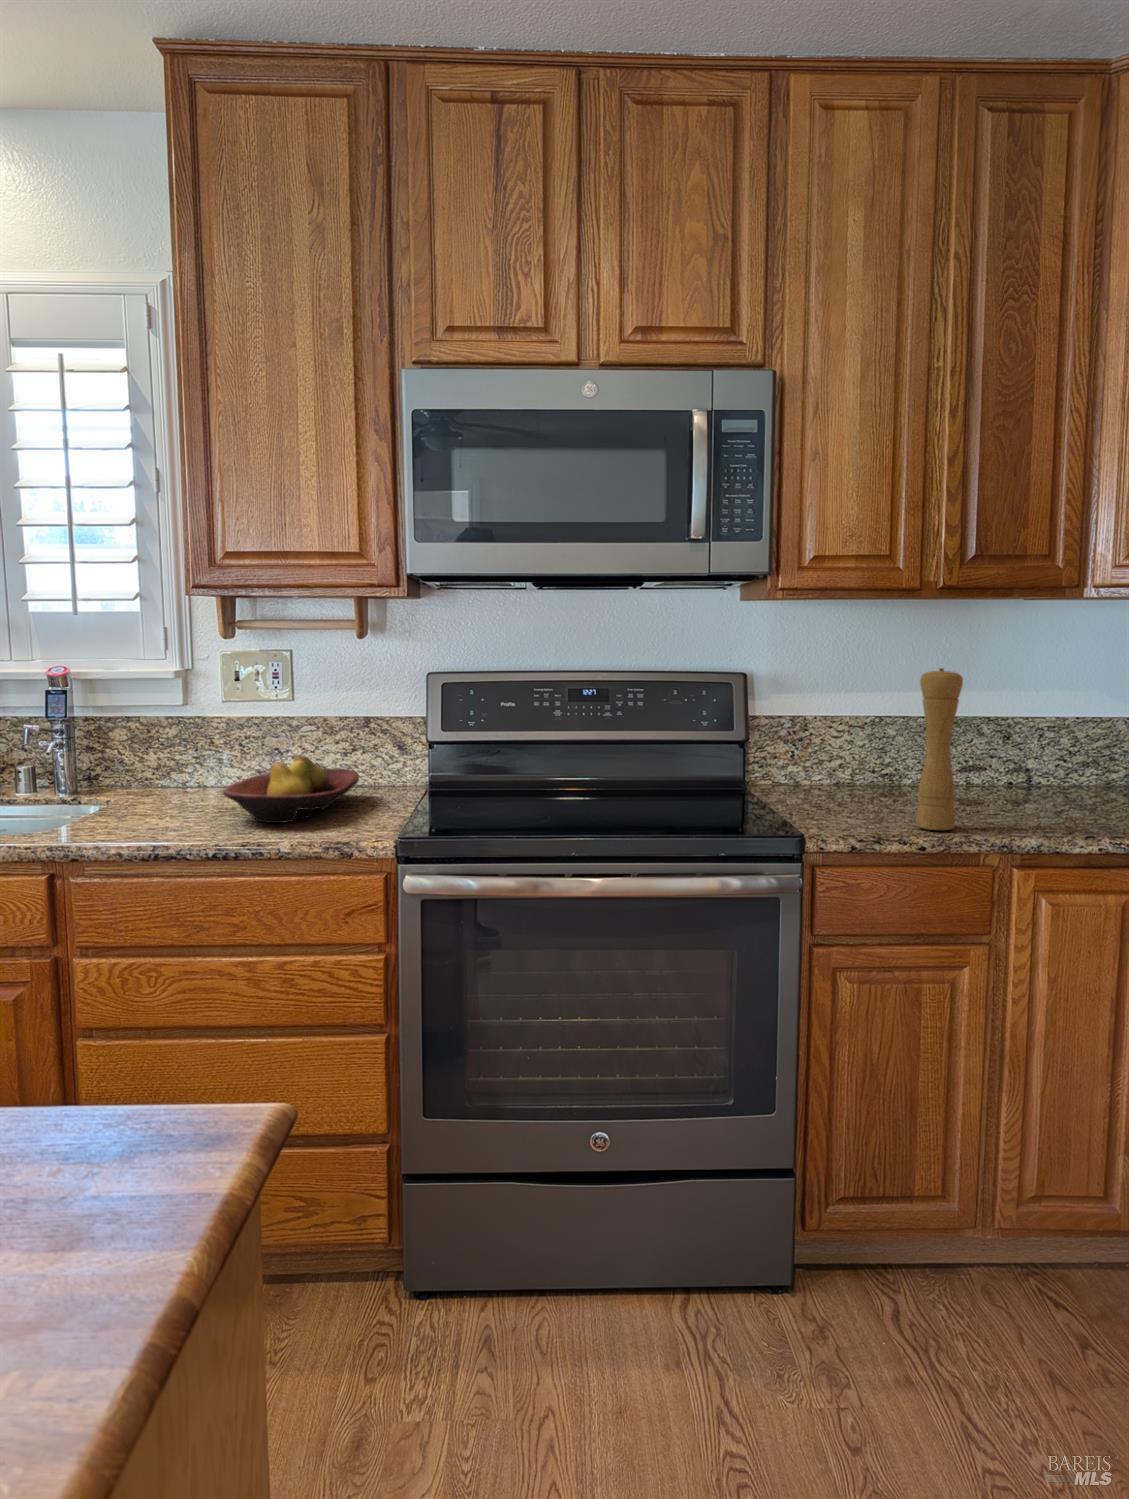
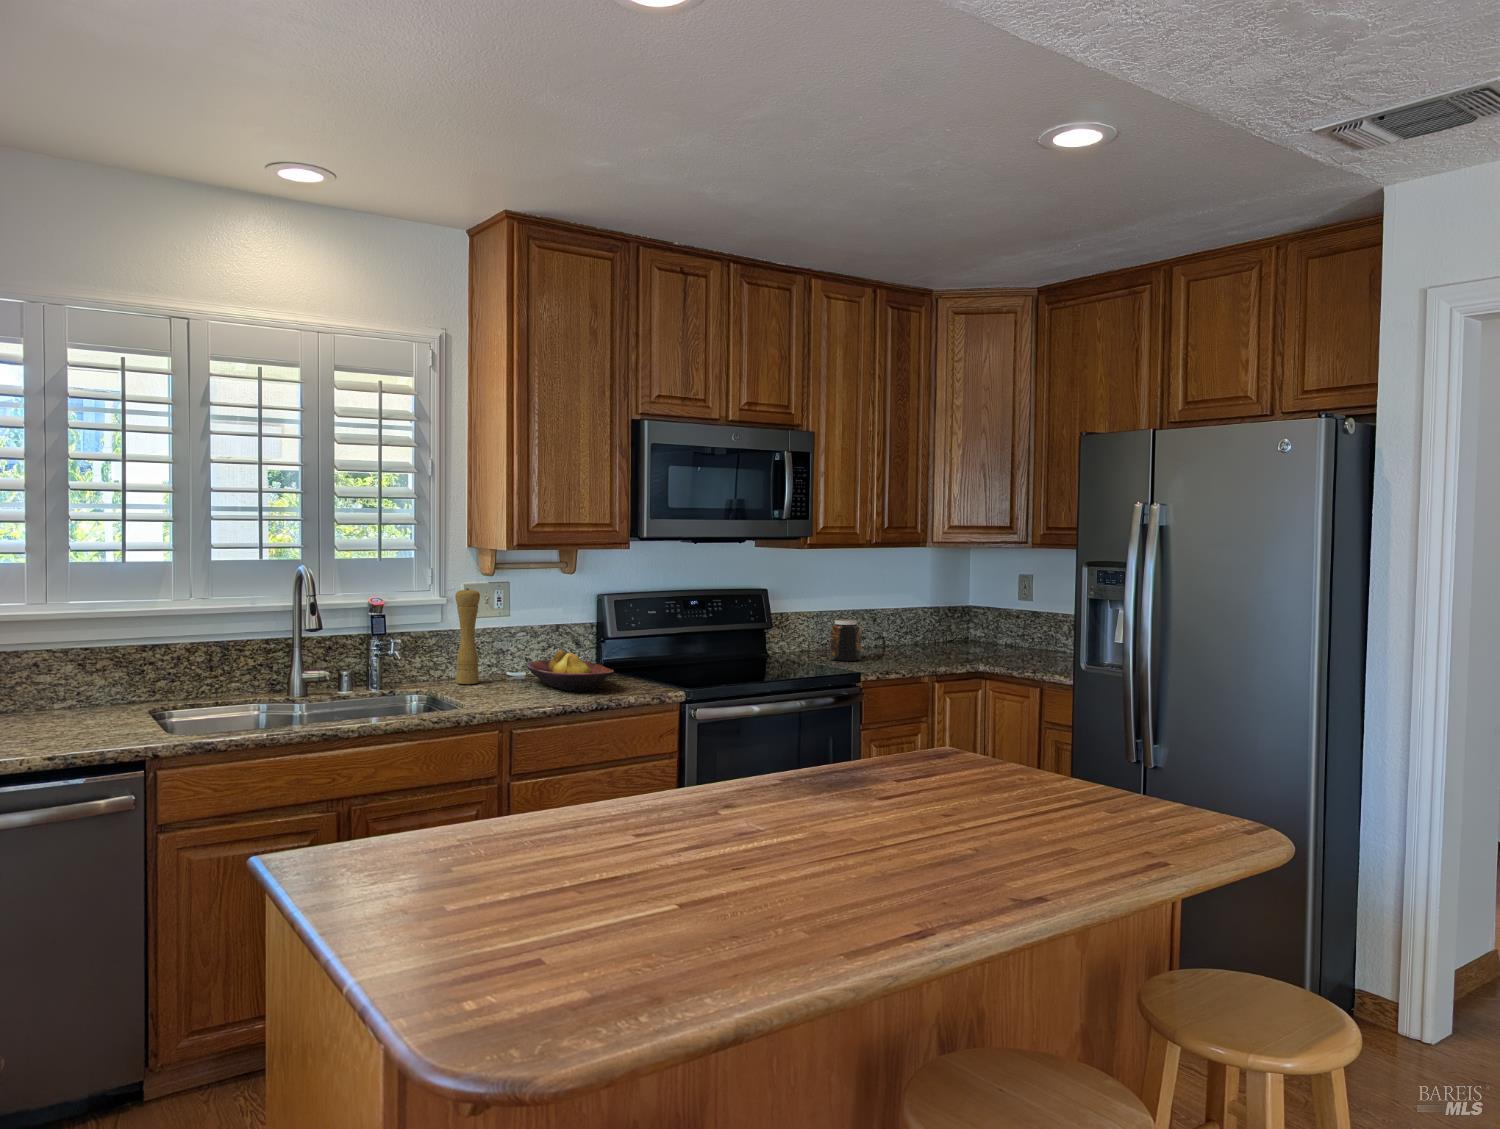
pepper mill: present [916,668,963,830] -> present [455,588,480,684]
jar: none [849,732,909,809] -> present [829,619,861,661]

